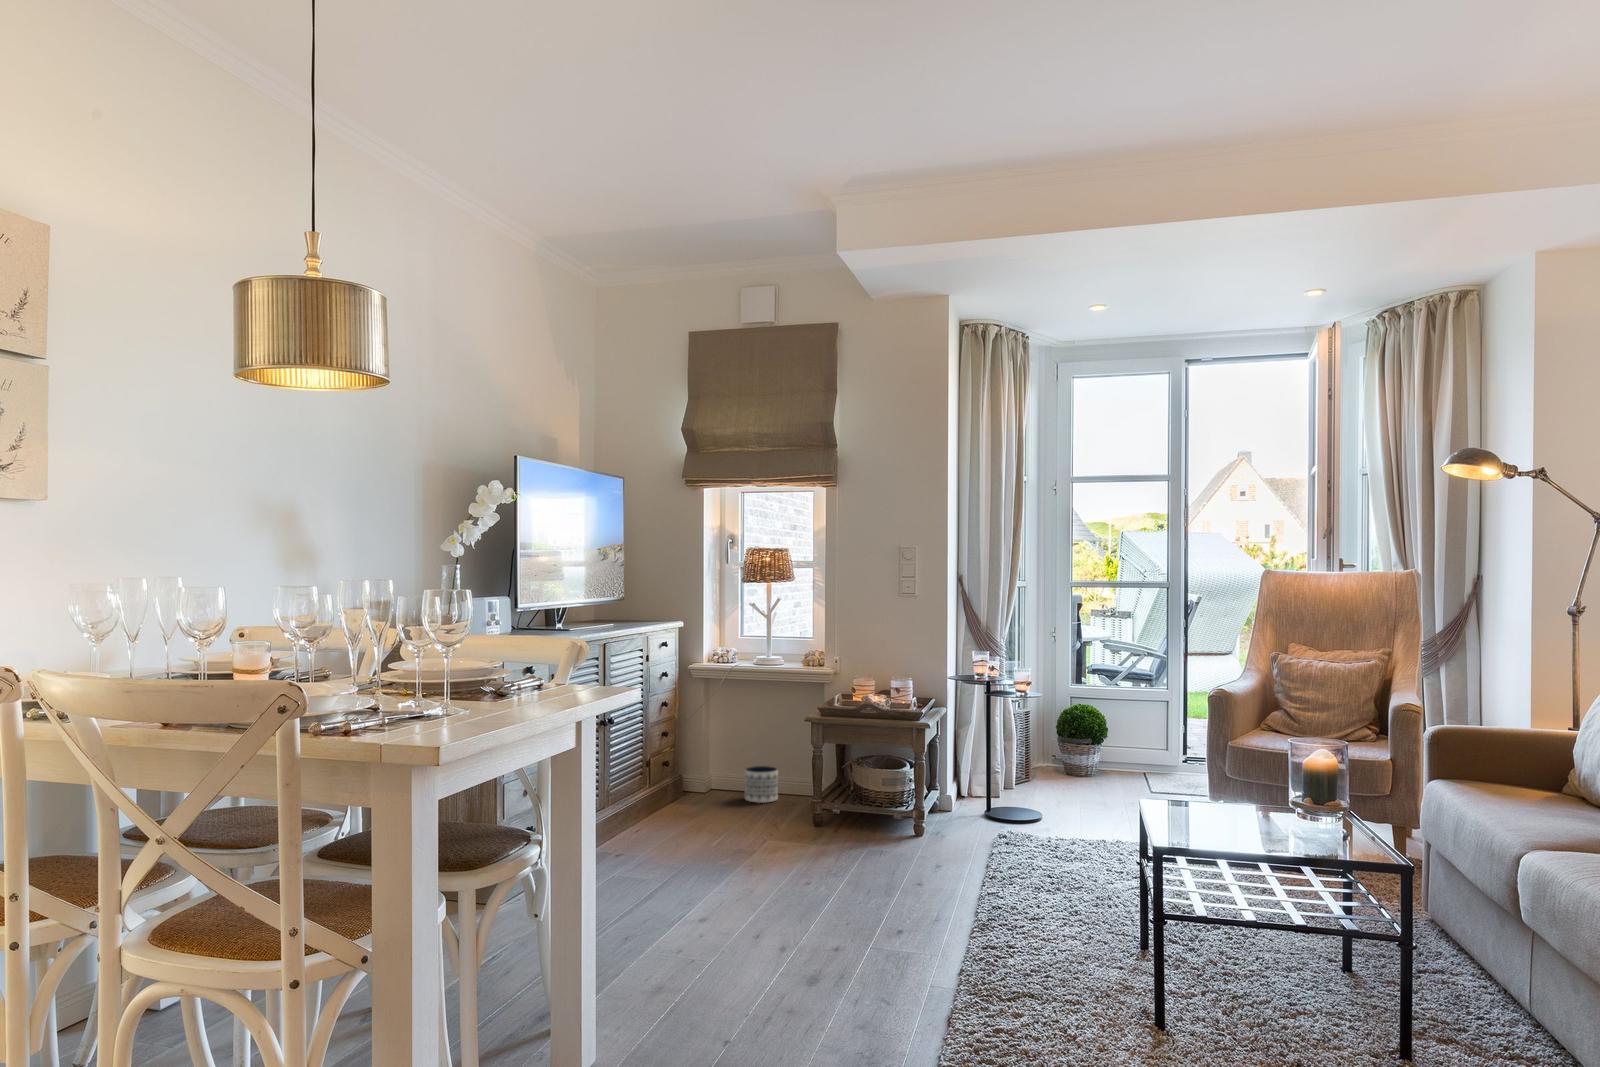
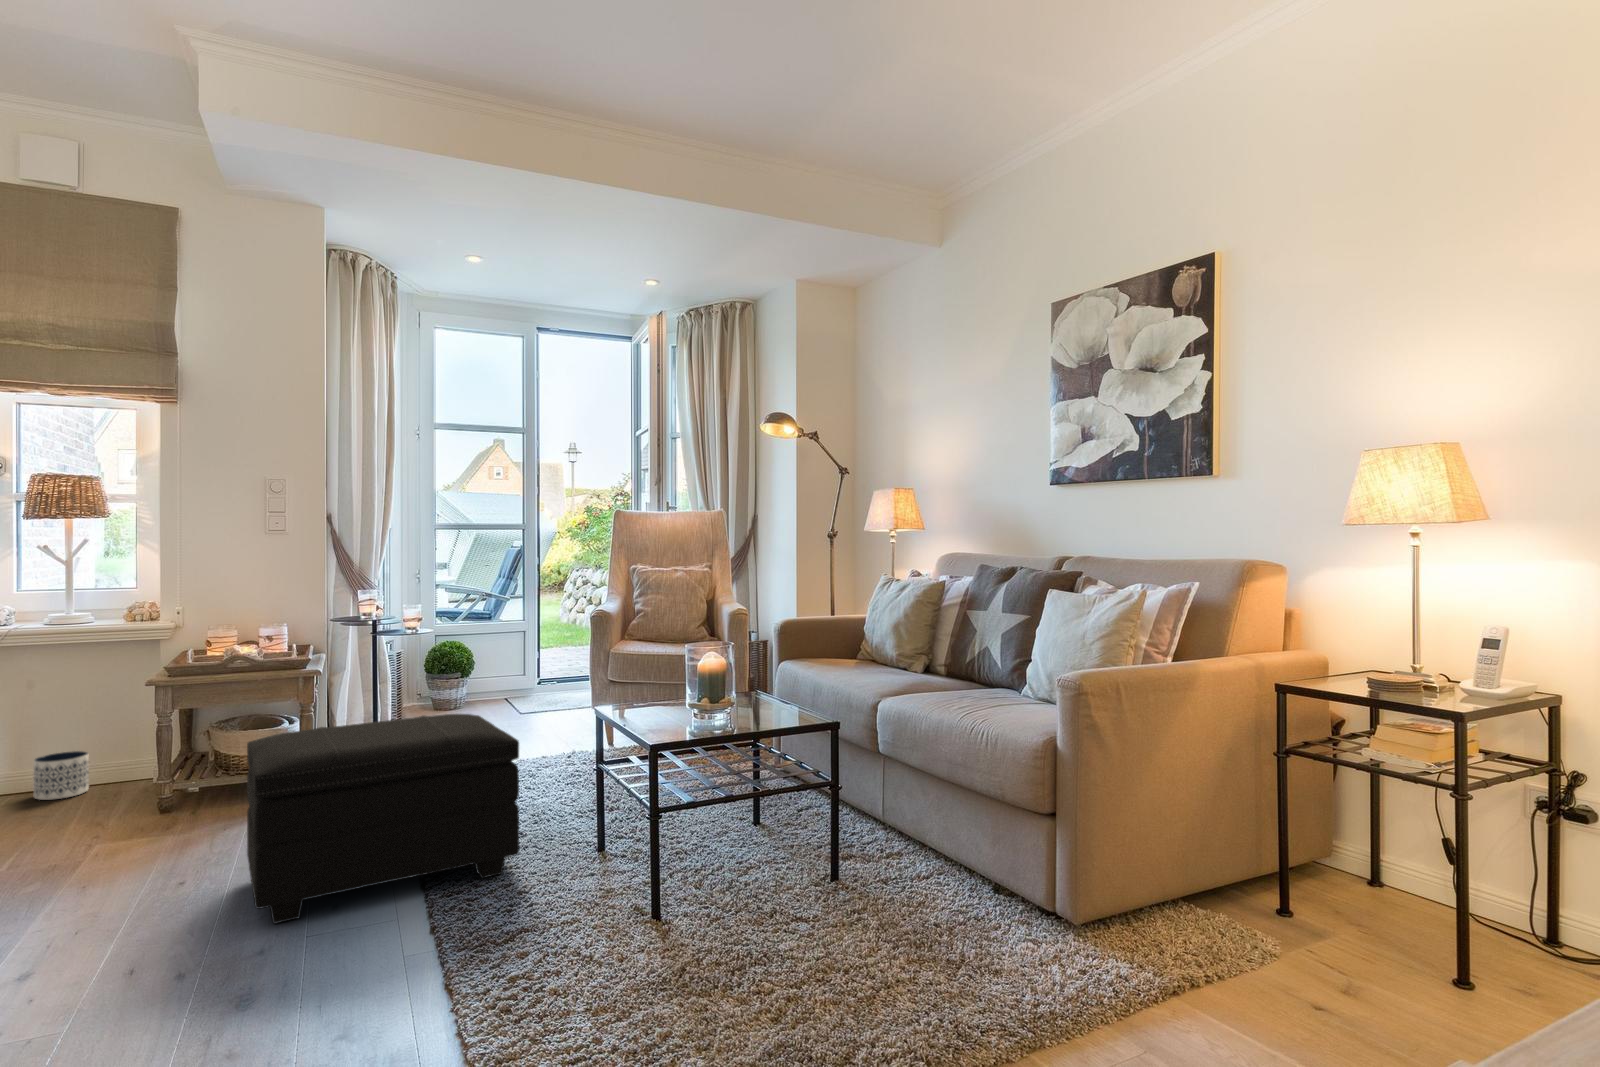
footstool: none [834,773,1056,943] -> present [247,714,519,924]

